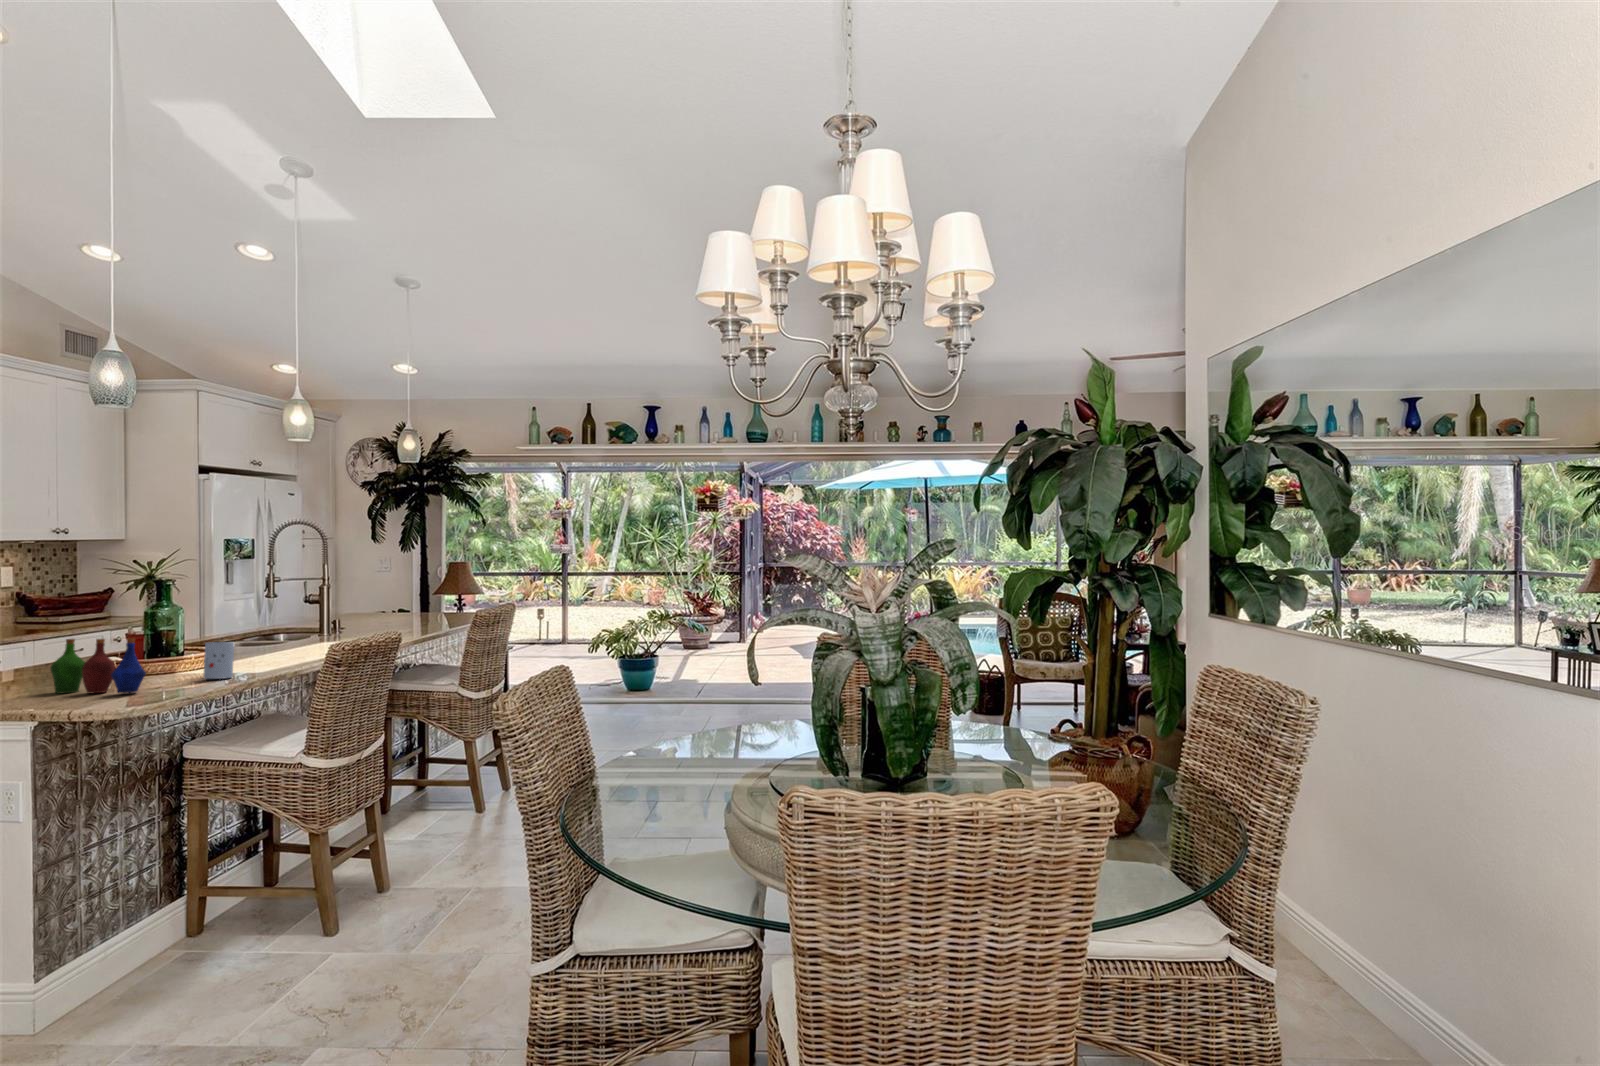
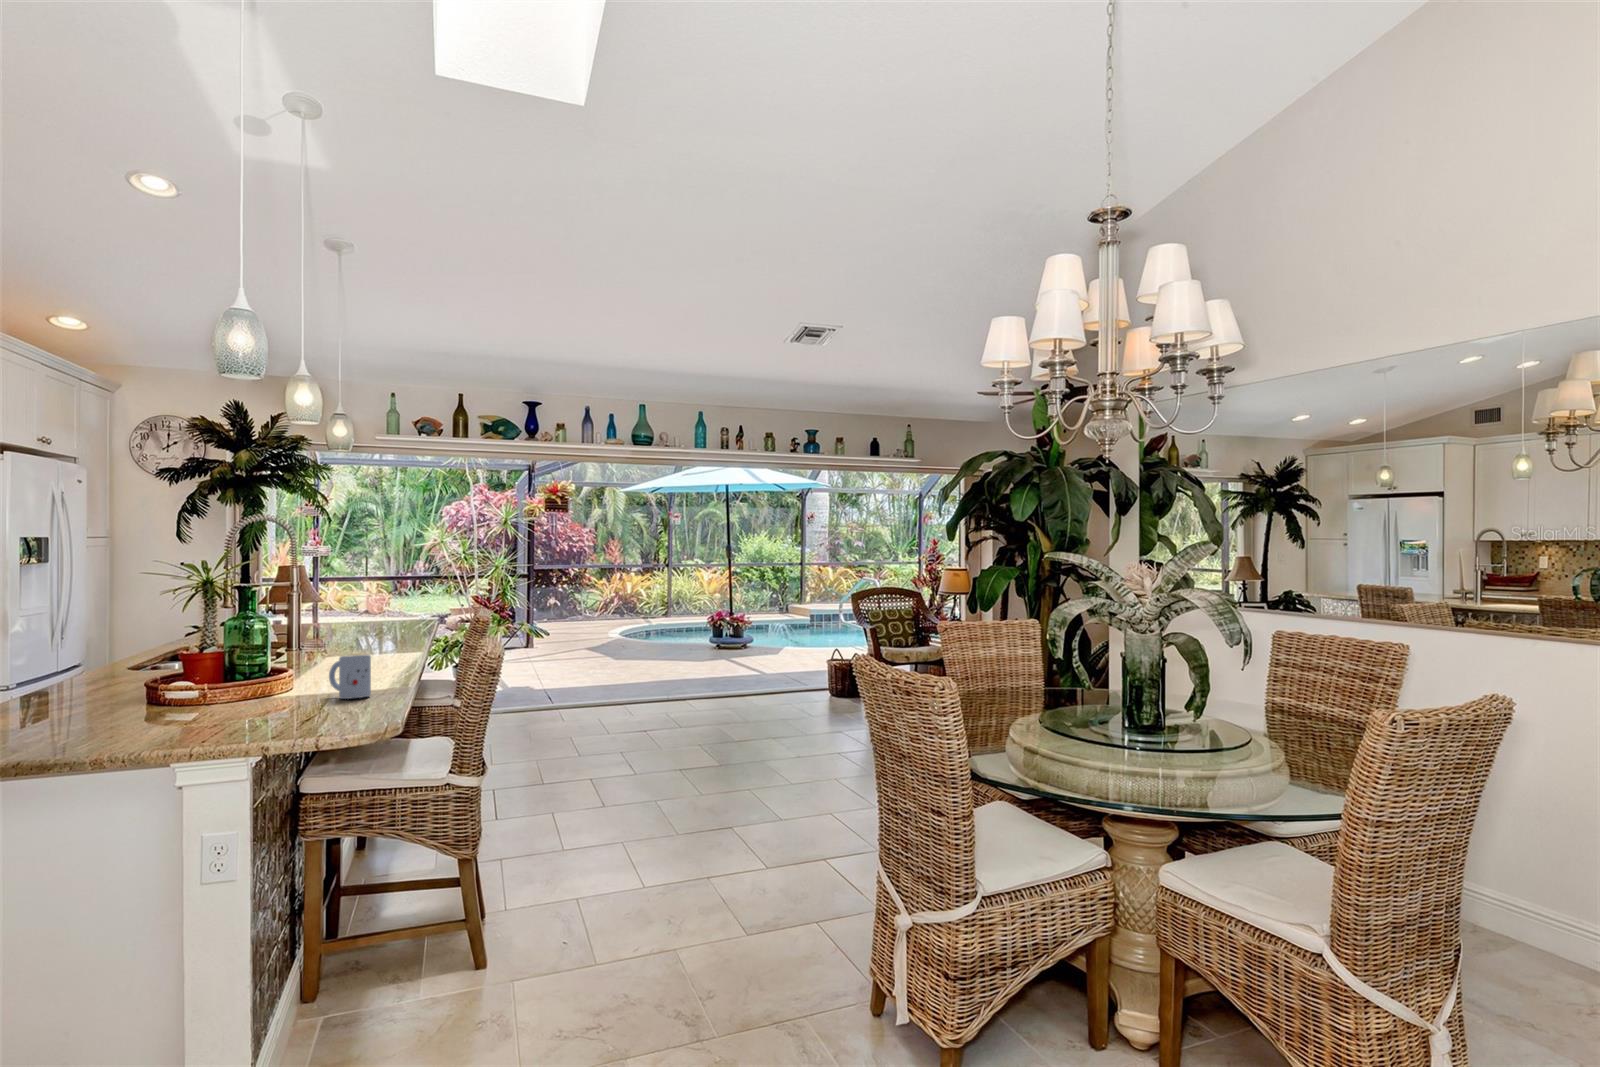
bottle: present [51,638,146,694] -> none [188,653,326,727]

